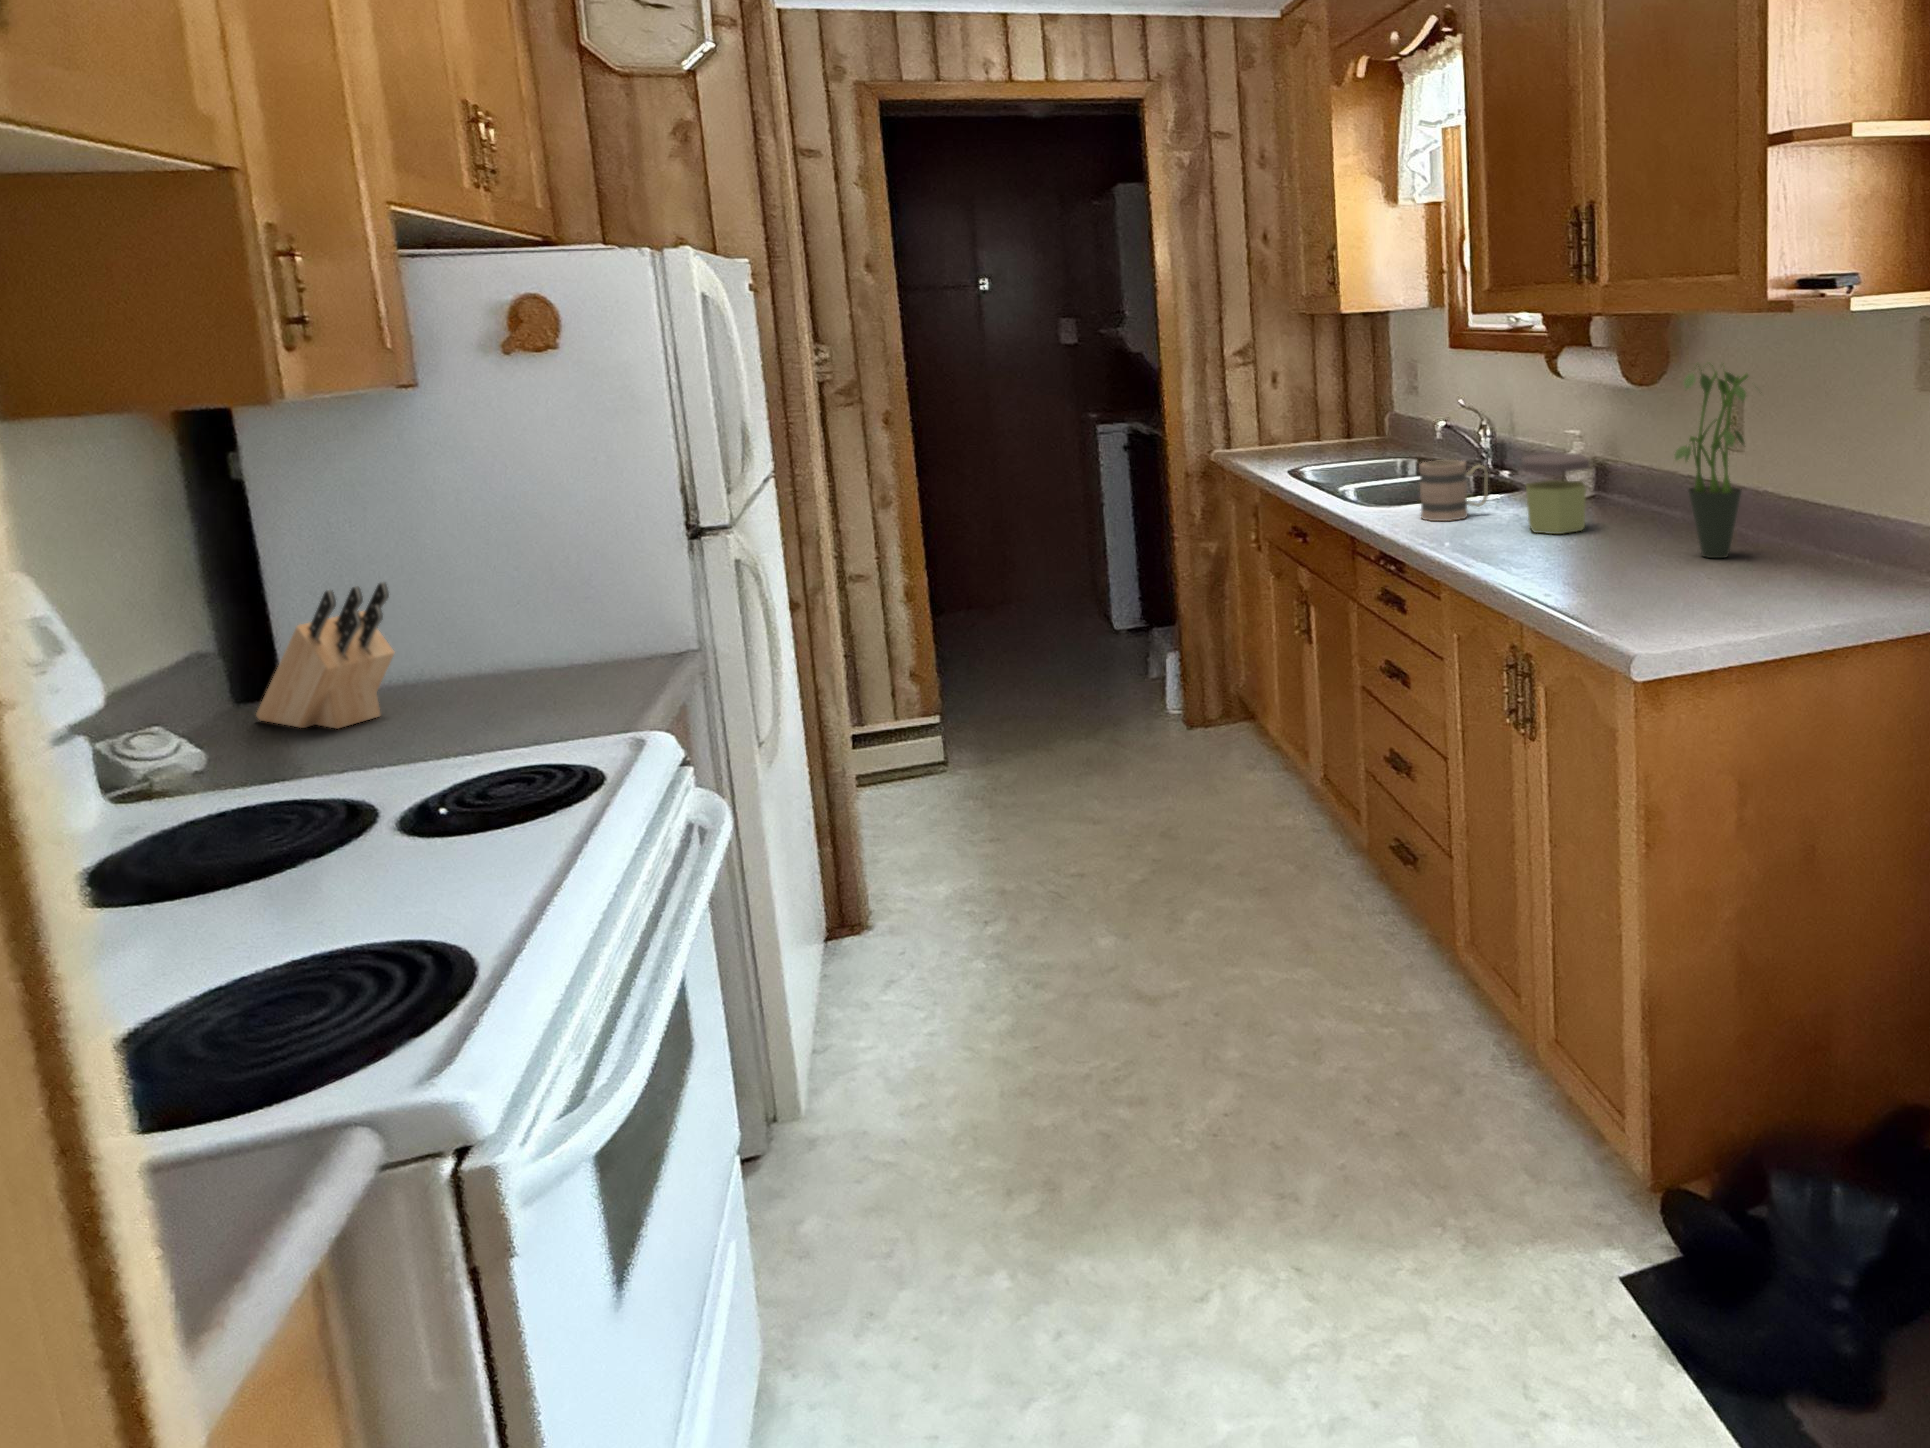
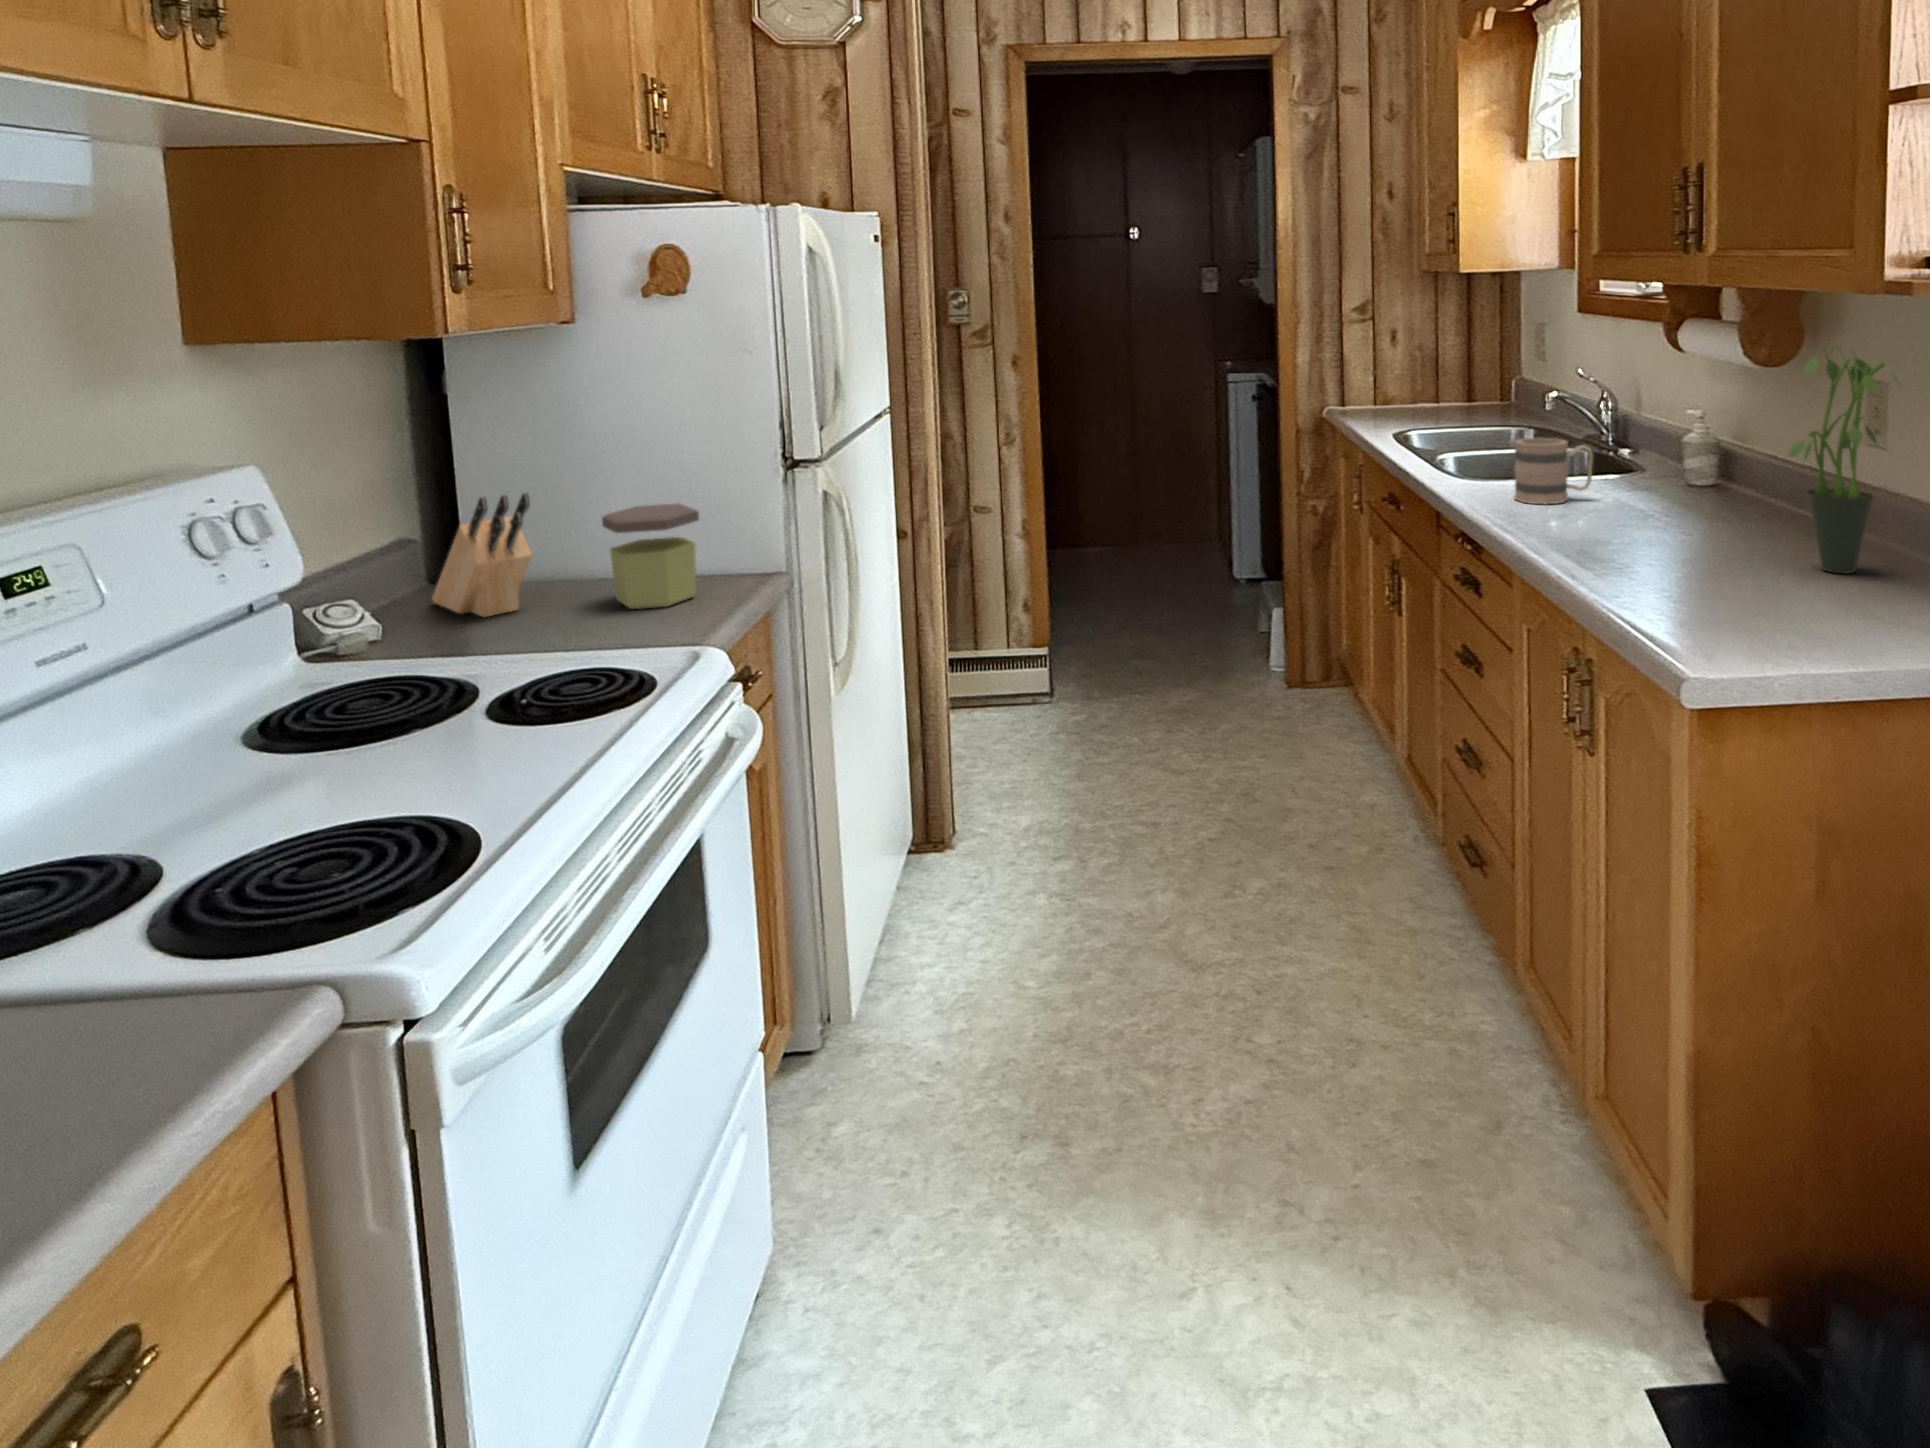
jar: present [1521,453,1589,534] -> present [602,504,699,609]

